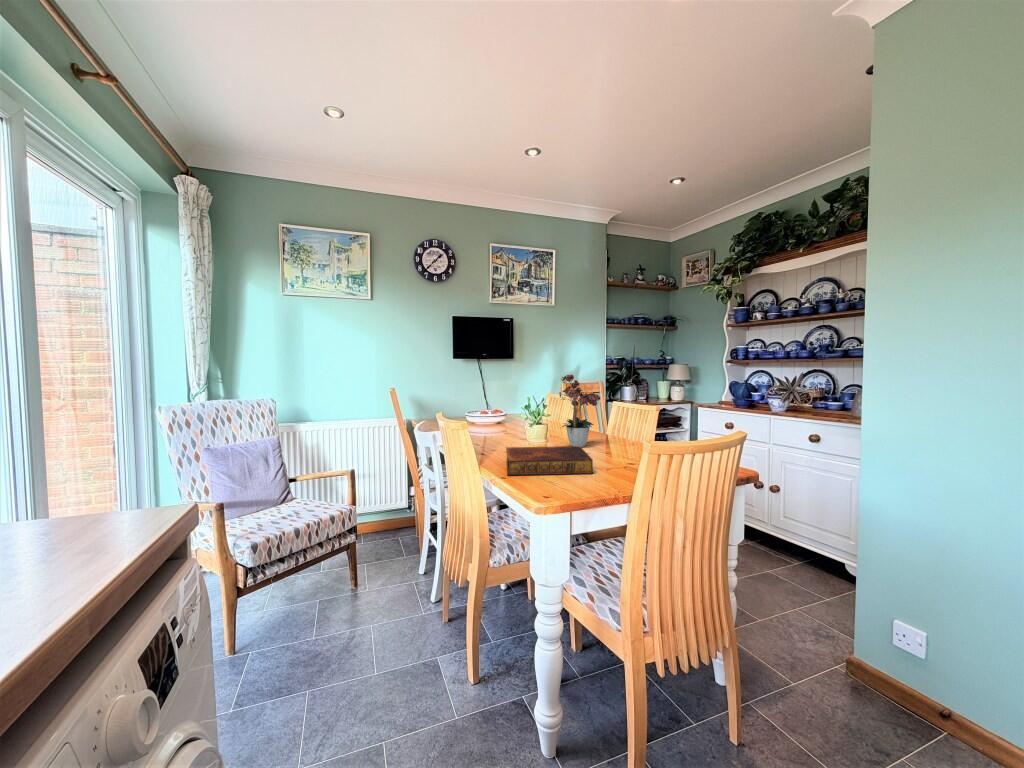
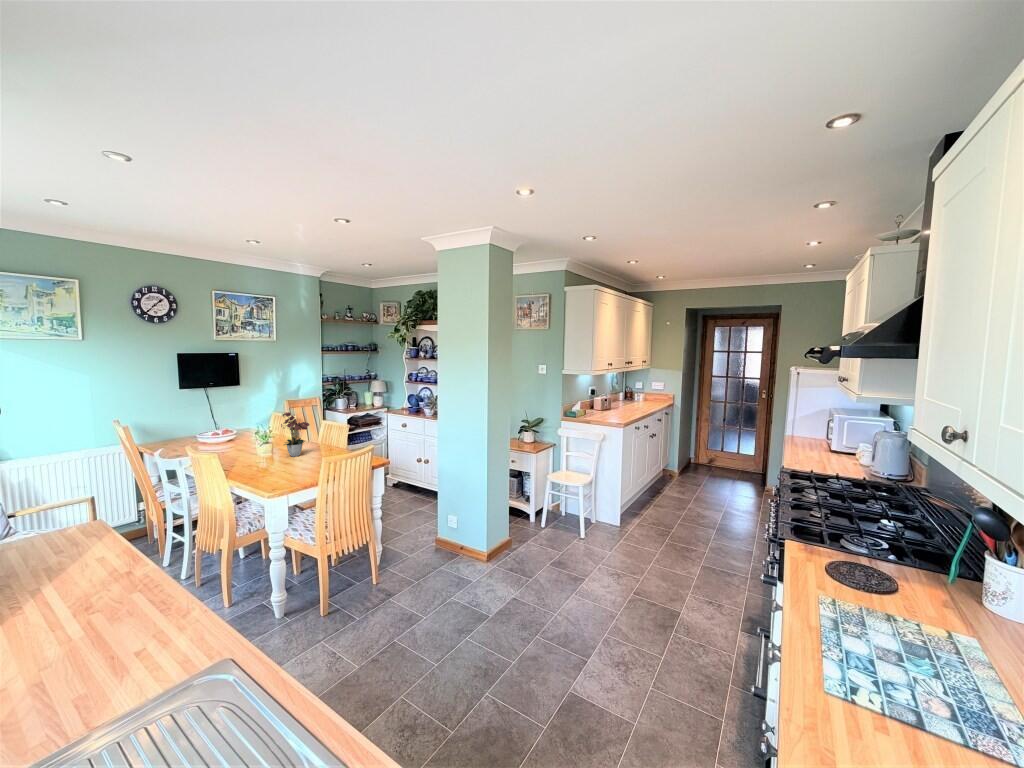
book: present [506,446,593,475] -> none [245,457,302,481]

